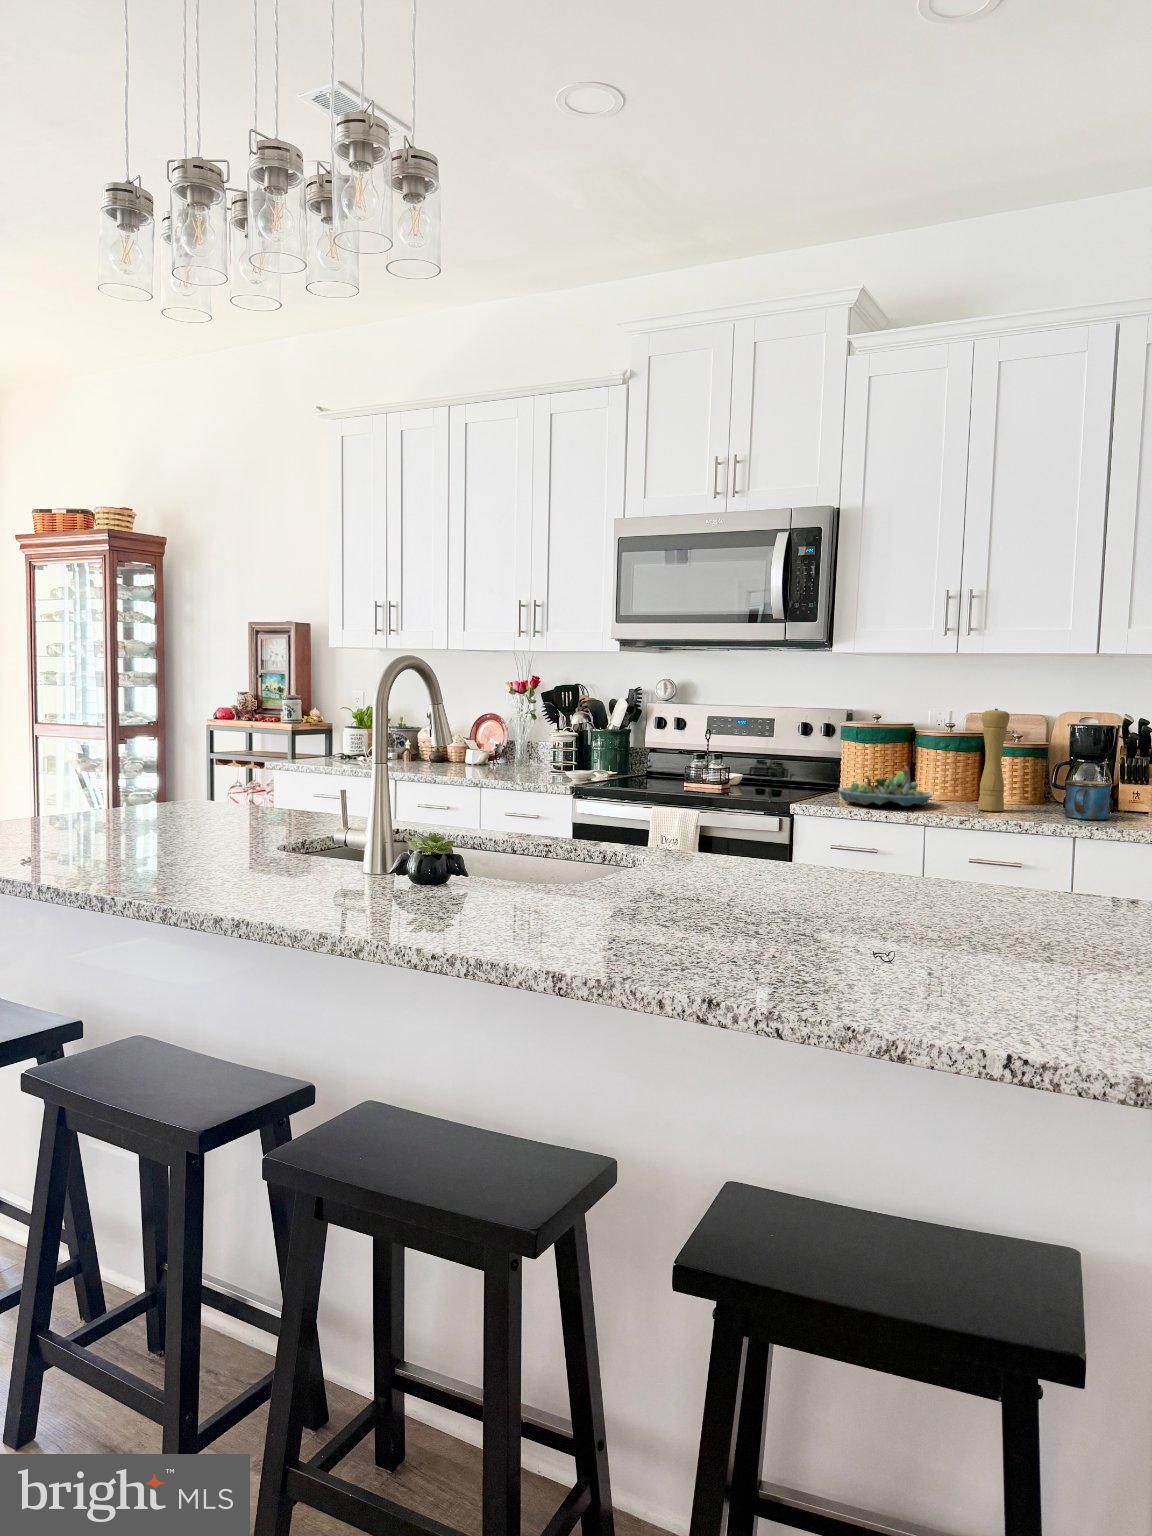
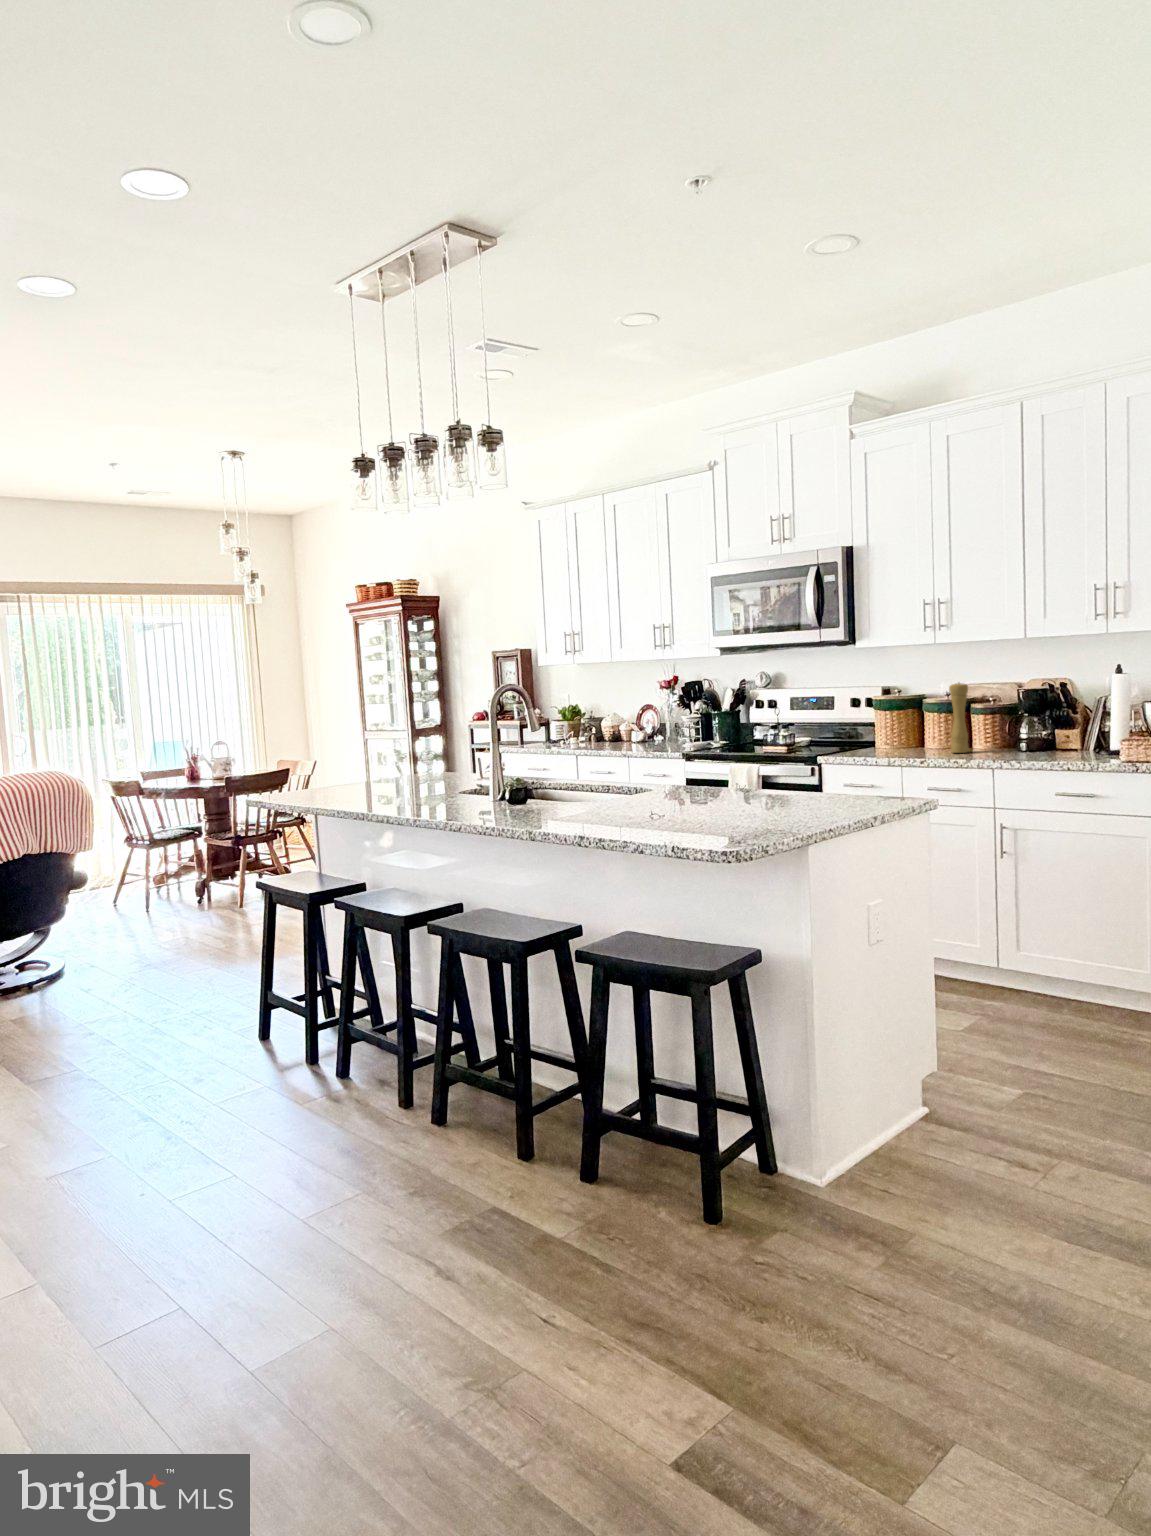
succulent planter: present [838,767,932,806] -> none [857,725,923,754]
mug: present [1065,780,1113,820] -> none [1005,728,1038,755]

